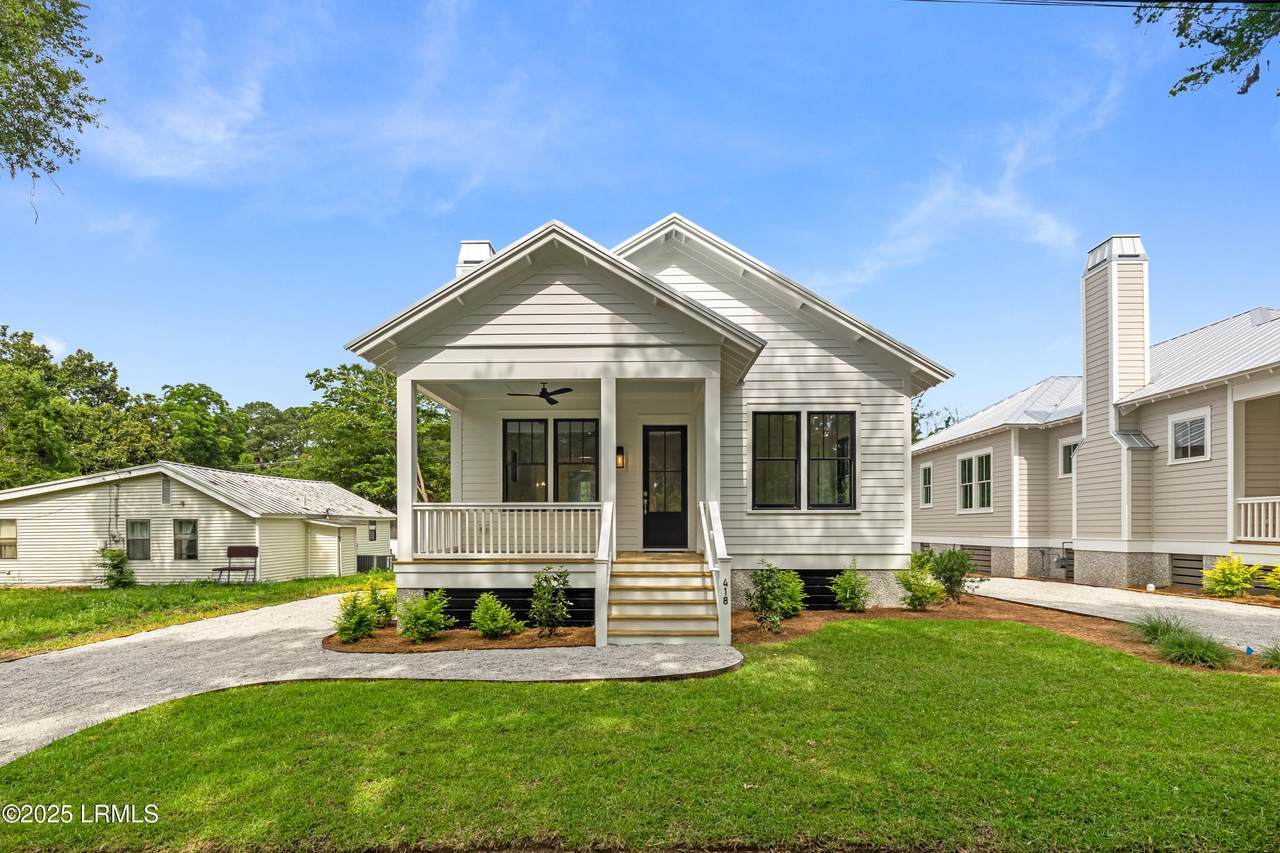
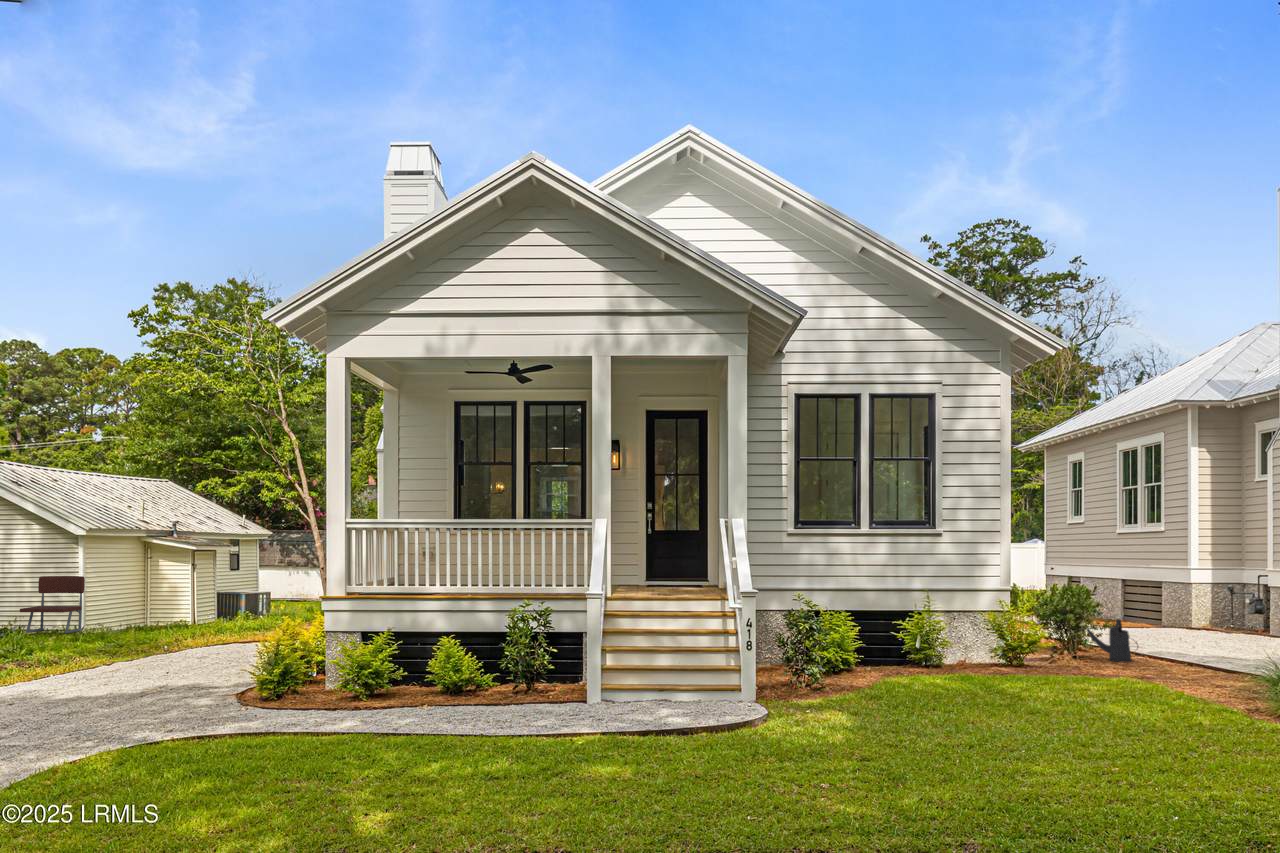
watering can: none [971,577,1017,610] -> present [1087,619,1132,662]

